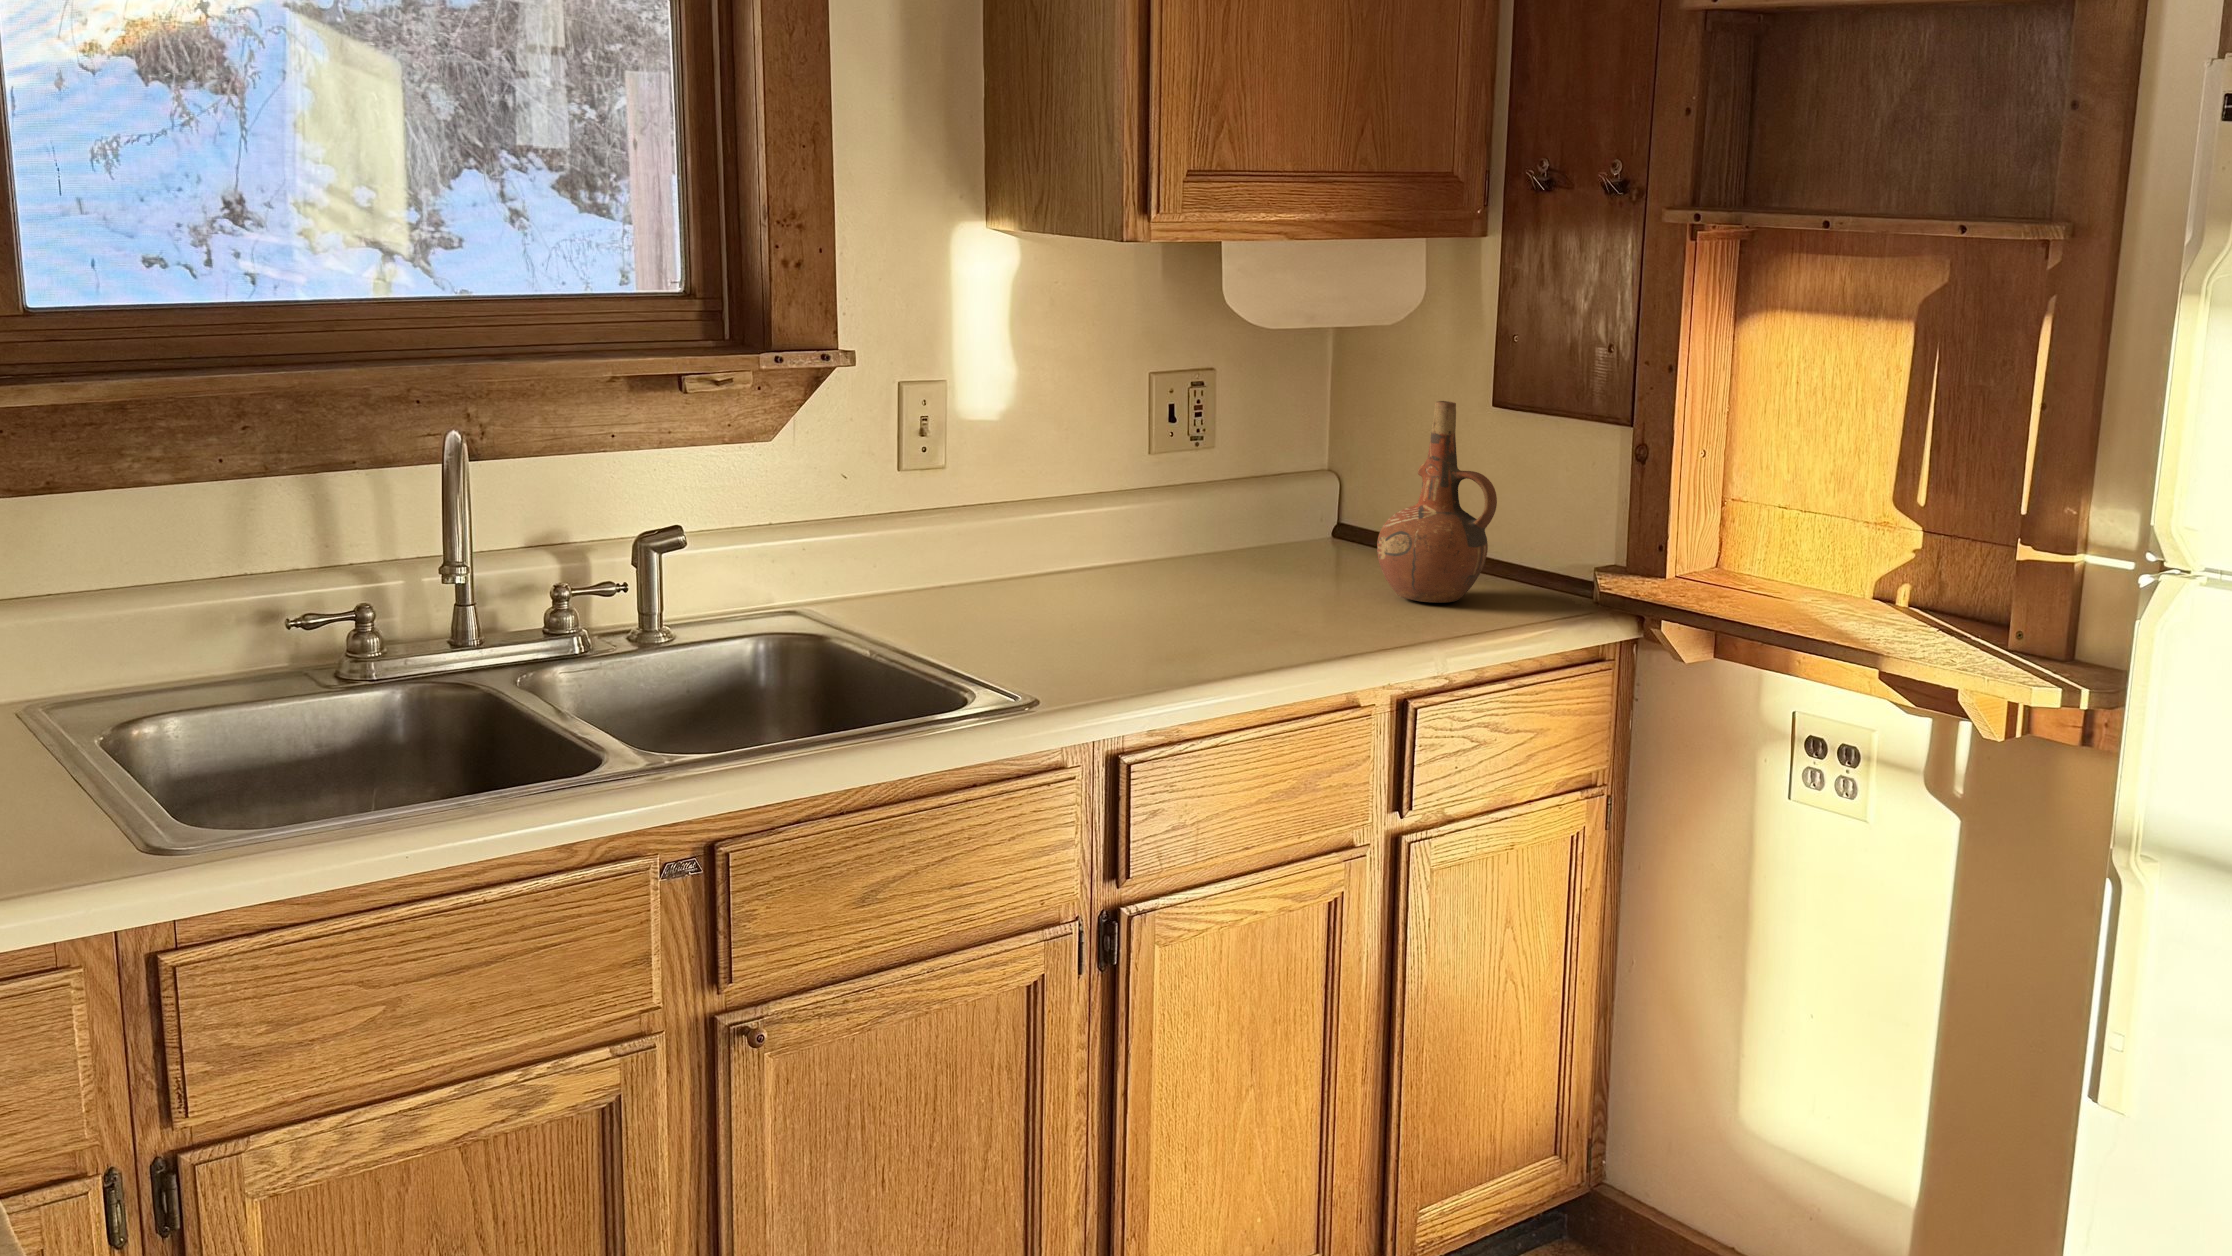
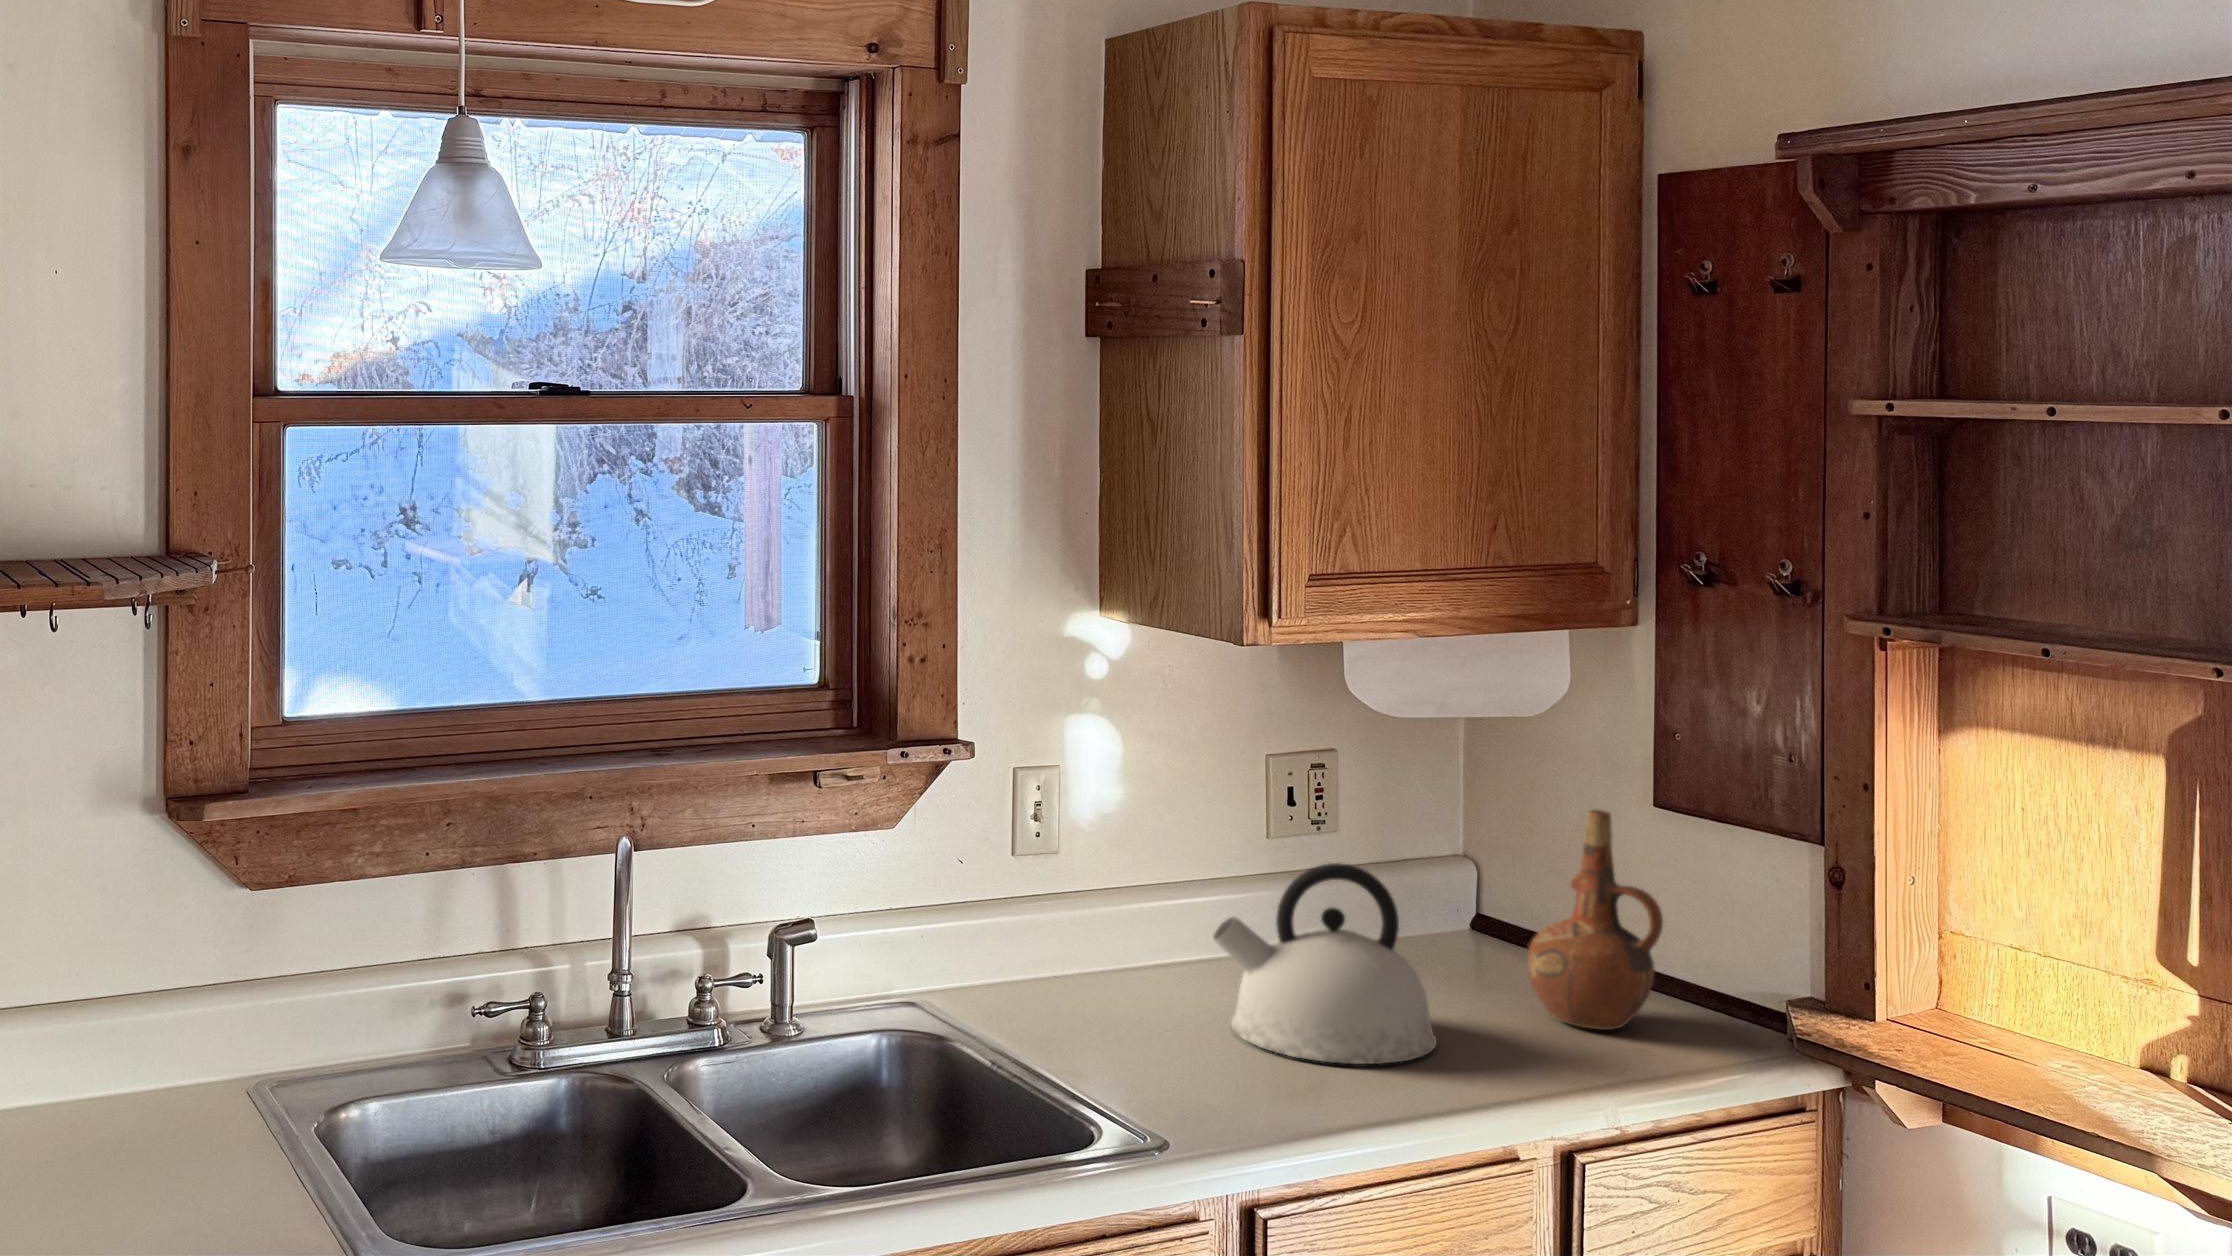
kettle: none [1086,453,1294,636] -> present [1213,863,1437,1064]

